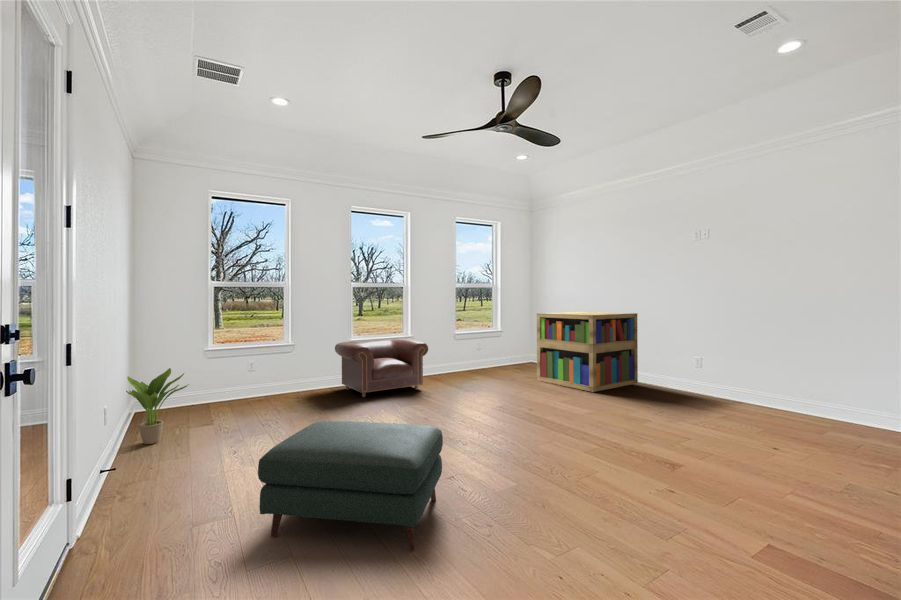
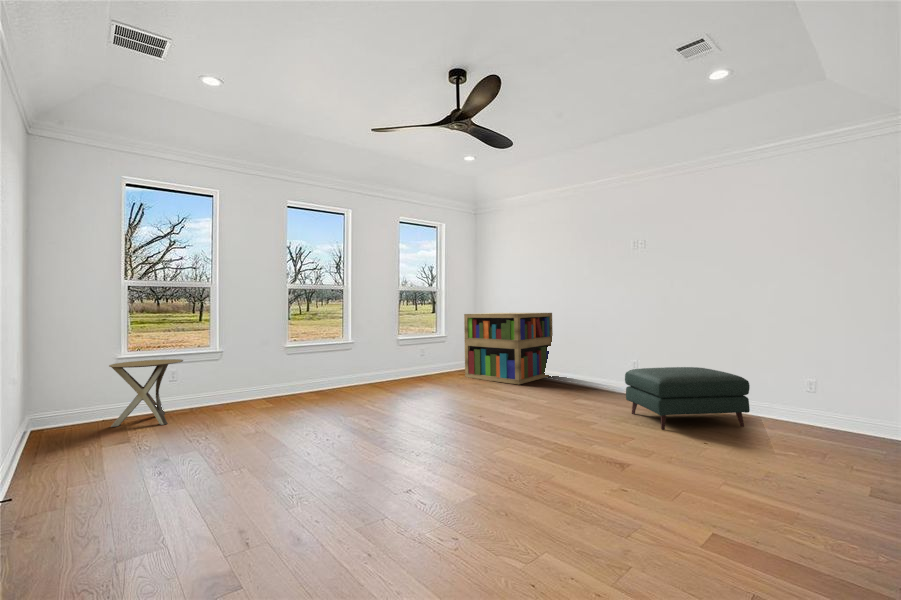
armchair: present [335,339,428,397] -> none [262,342,363,402]
side table: none [205,352,265,411] -> present [109,359,183,427]
potted plant: present [126,368,188,444] -> none [11,376,98,470]
ottoman: present [258,421,443,550] -> present [625,367,750,430]

